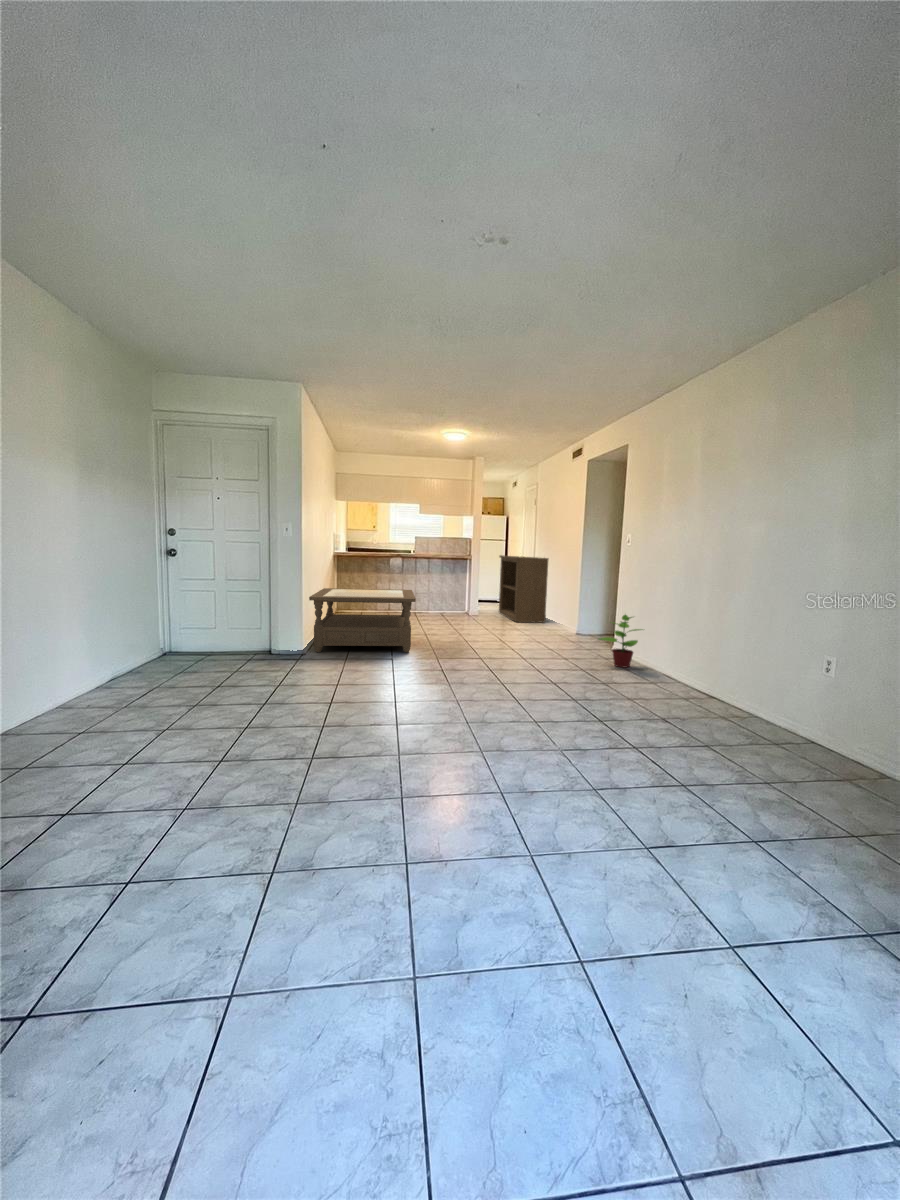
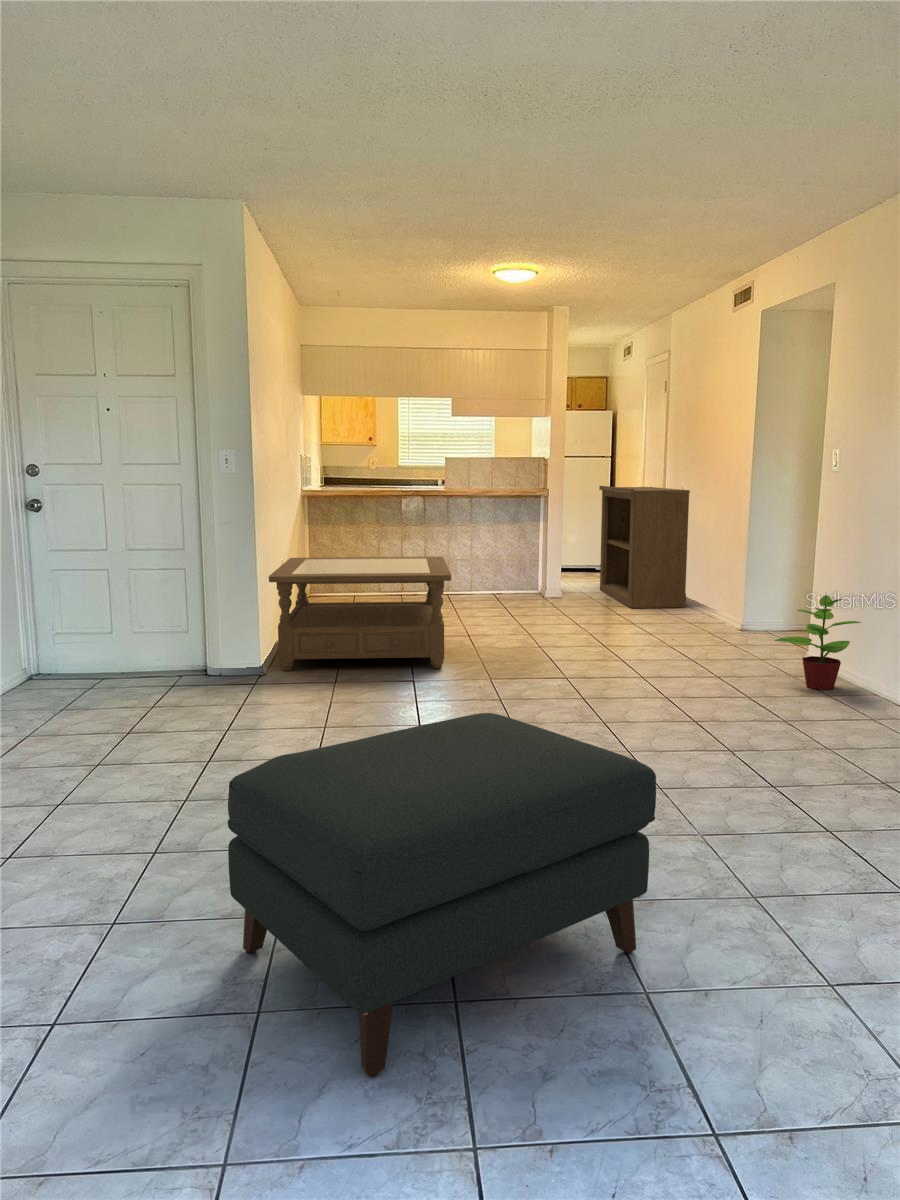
ottoman: none [260,675,538,922] -> present [228,713,656,1077]

